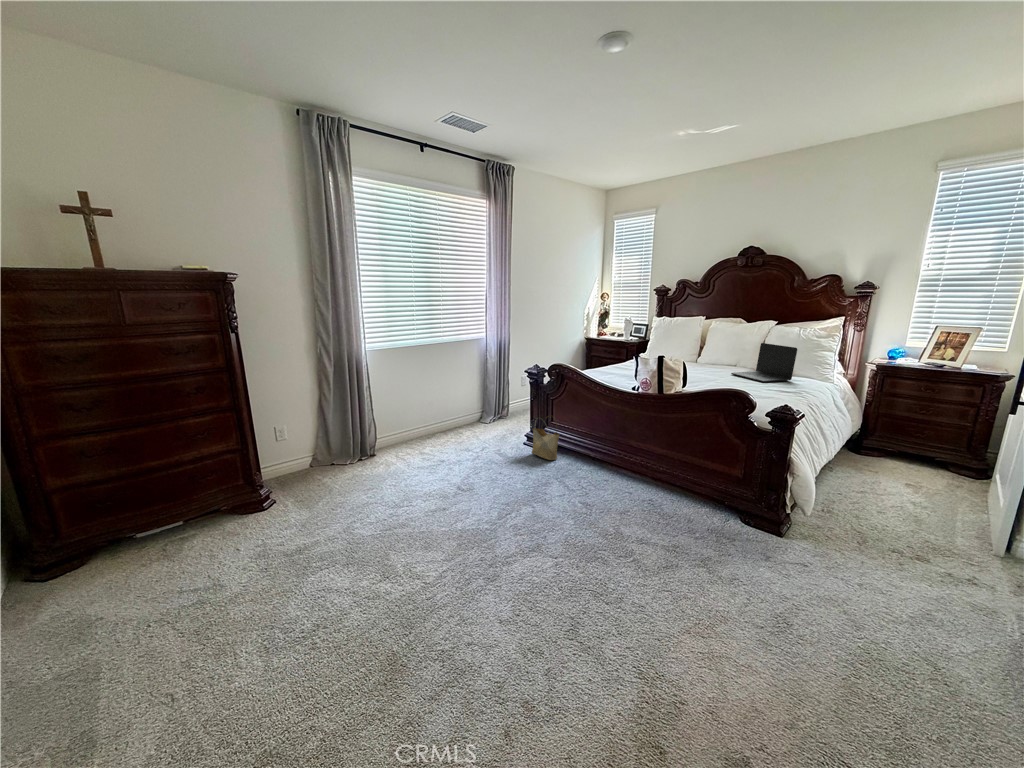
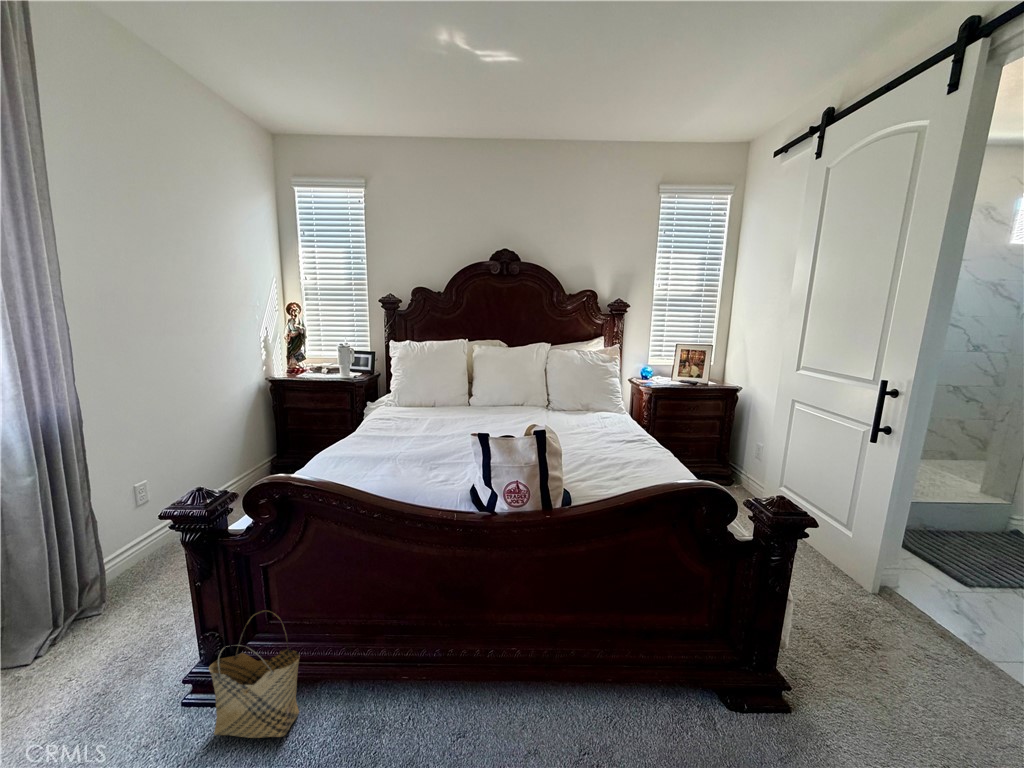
laptop: present [731,343,797,382] -> none [544,374,617,431]

